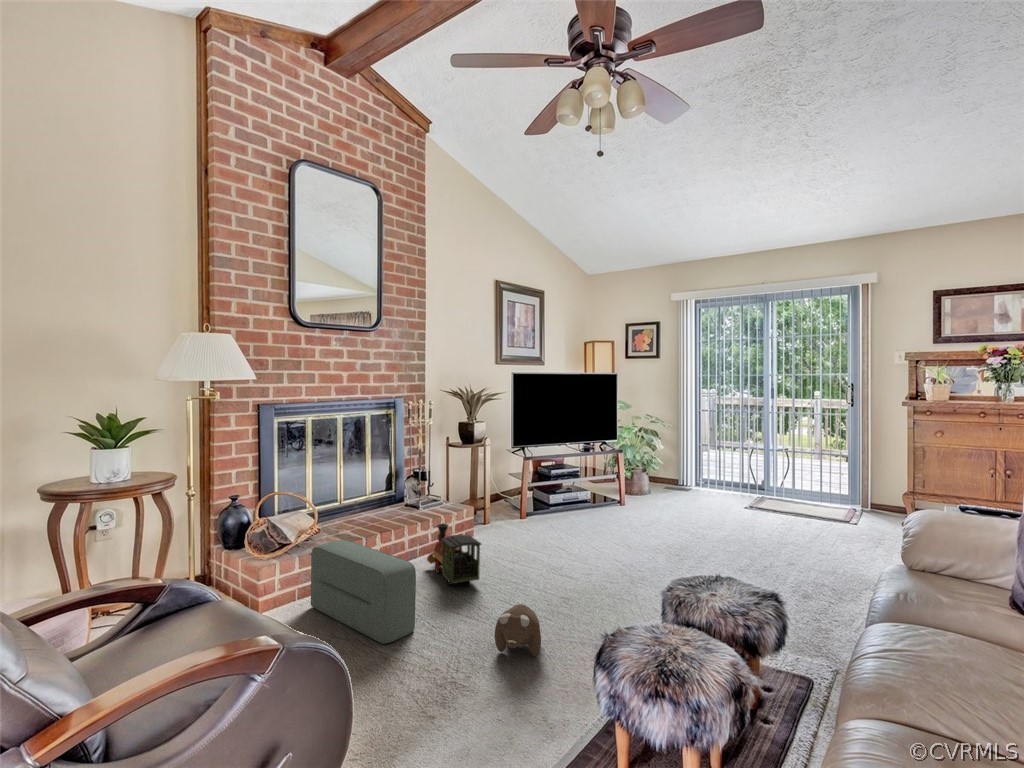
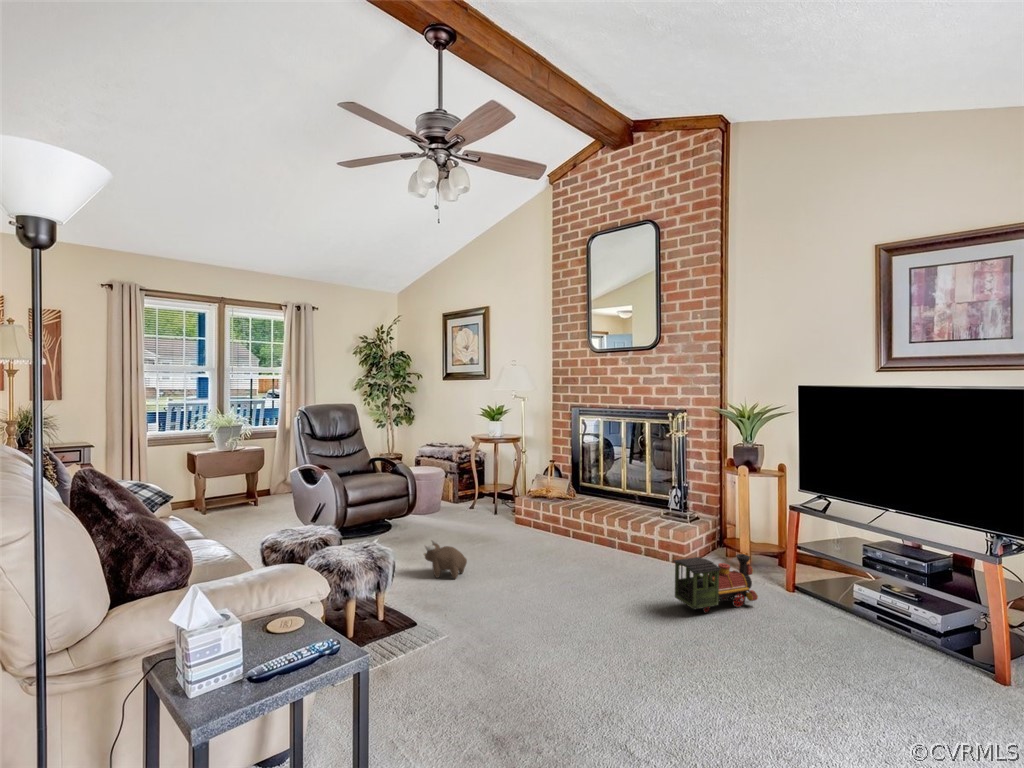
toy train: present [427,523,481,585] -> present [674,554,758,613]
pouf: present [311,540,416,644] -> none [472,495,544,552]

